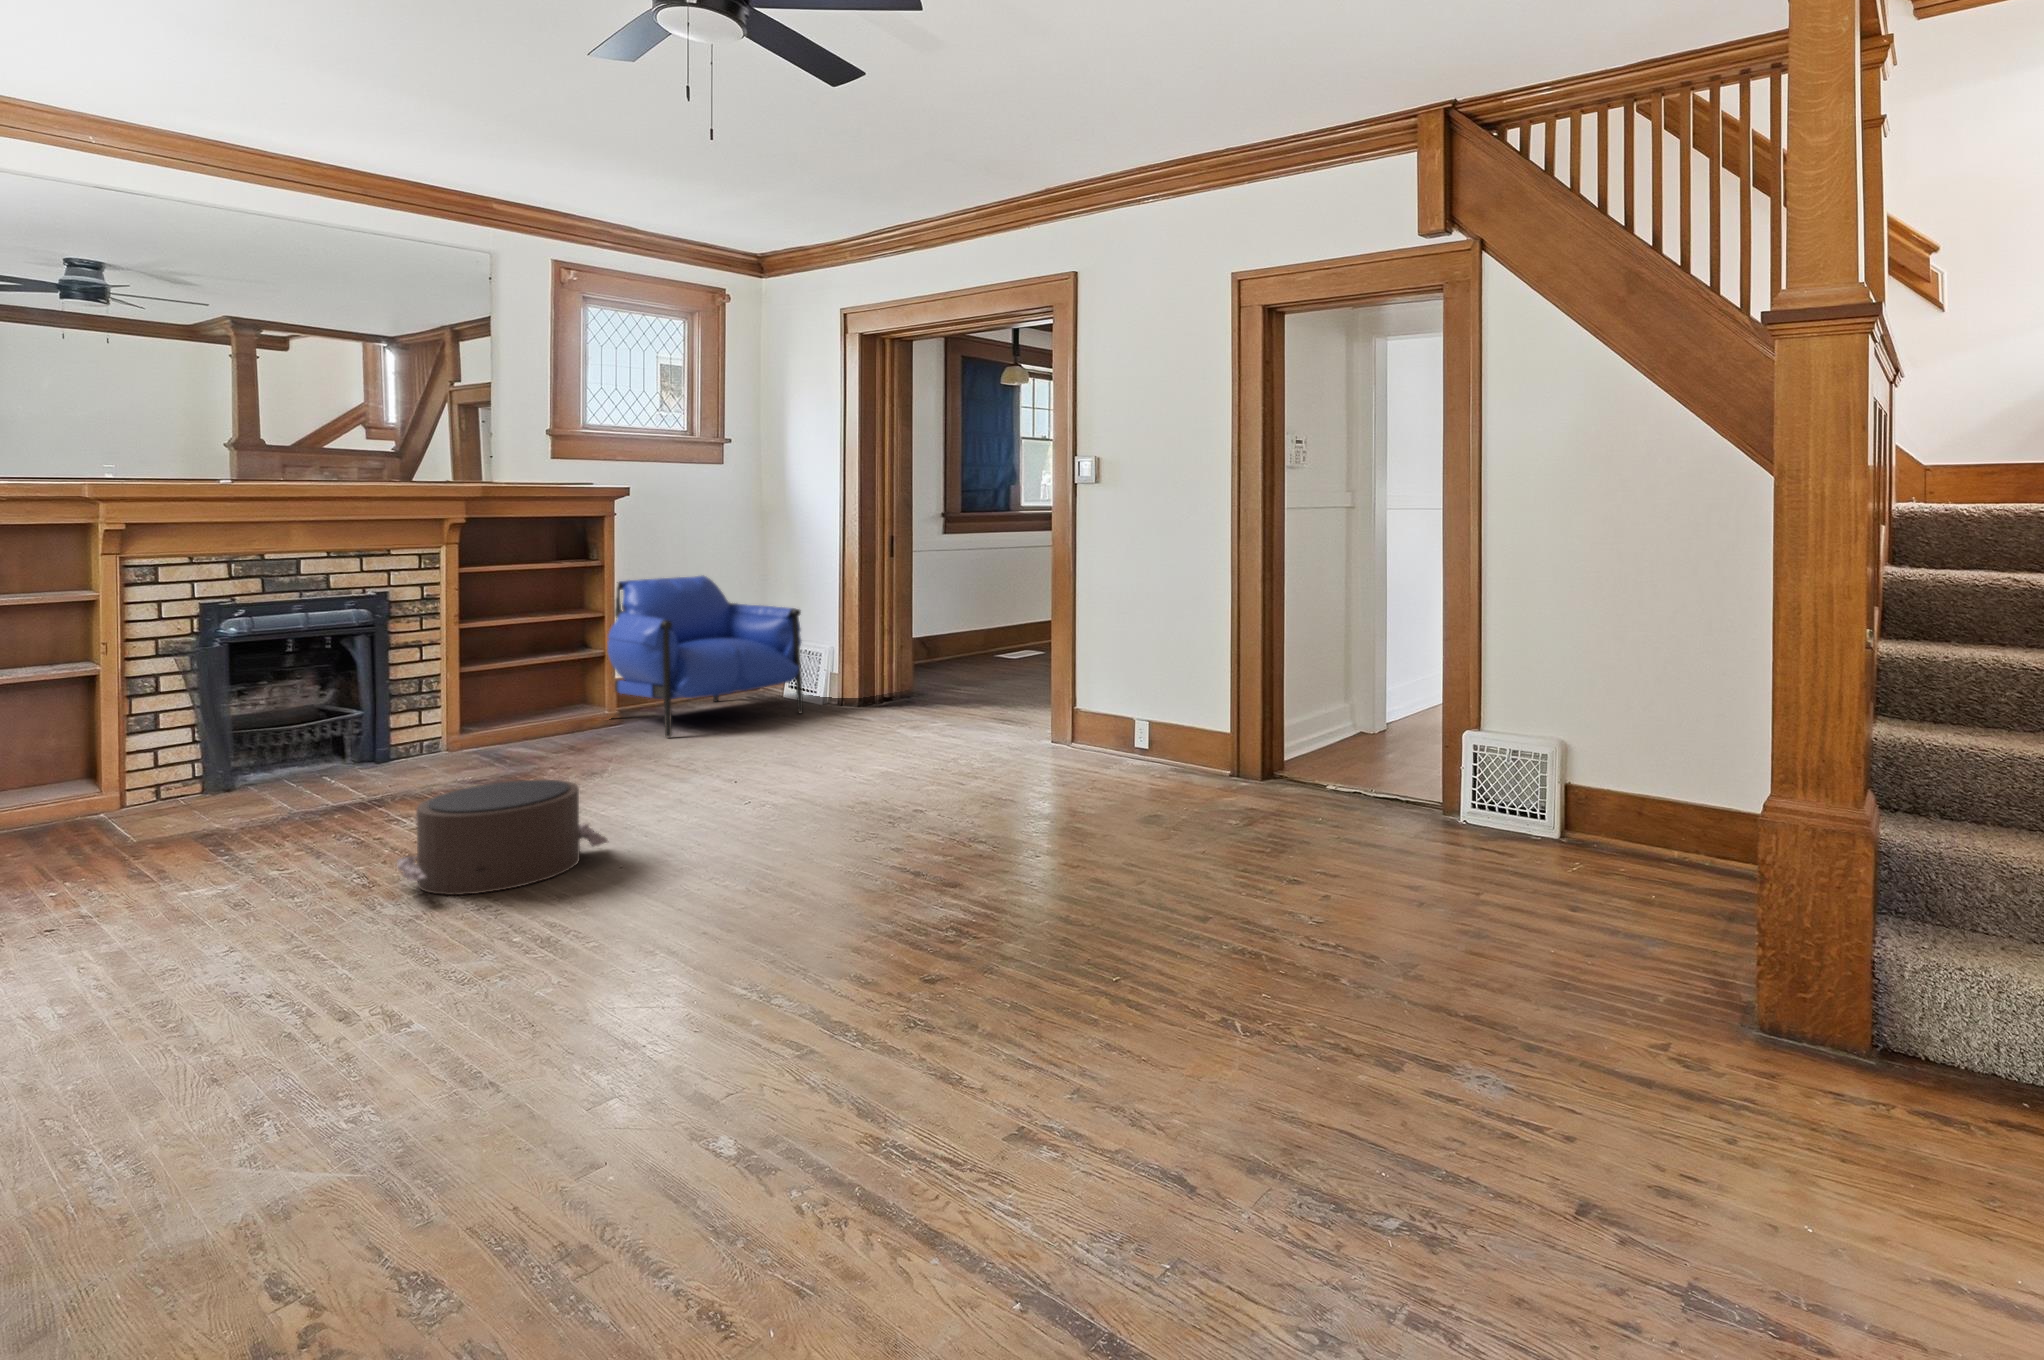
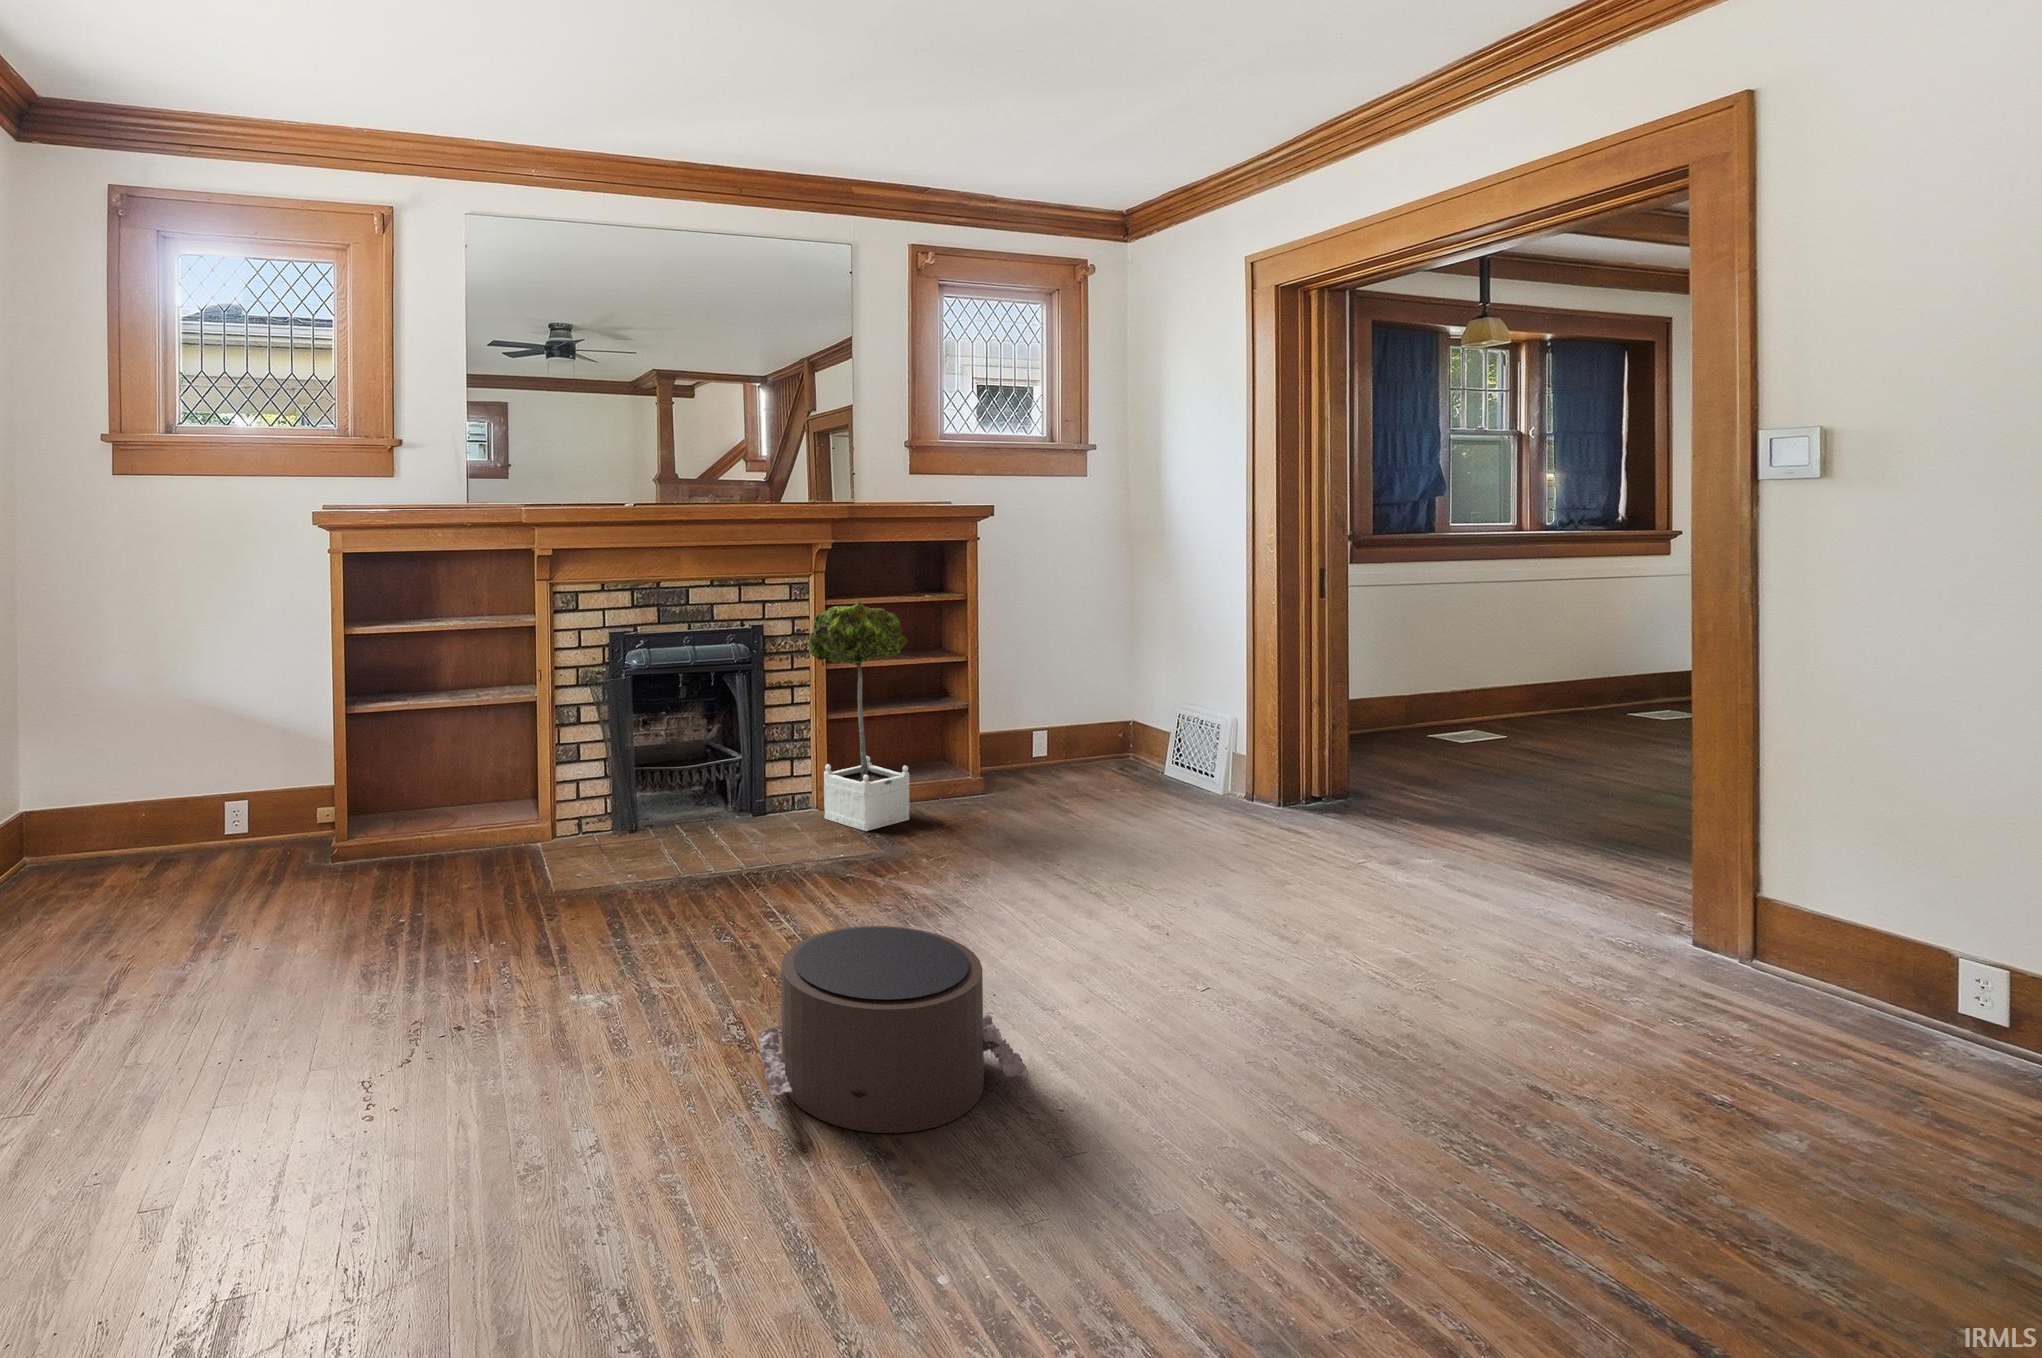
potted tree: none [438,566,545,760] -> present [807,601,910,831]
armchair: present [607,576,803,737] -> none [963,613,1202,825]

